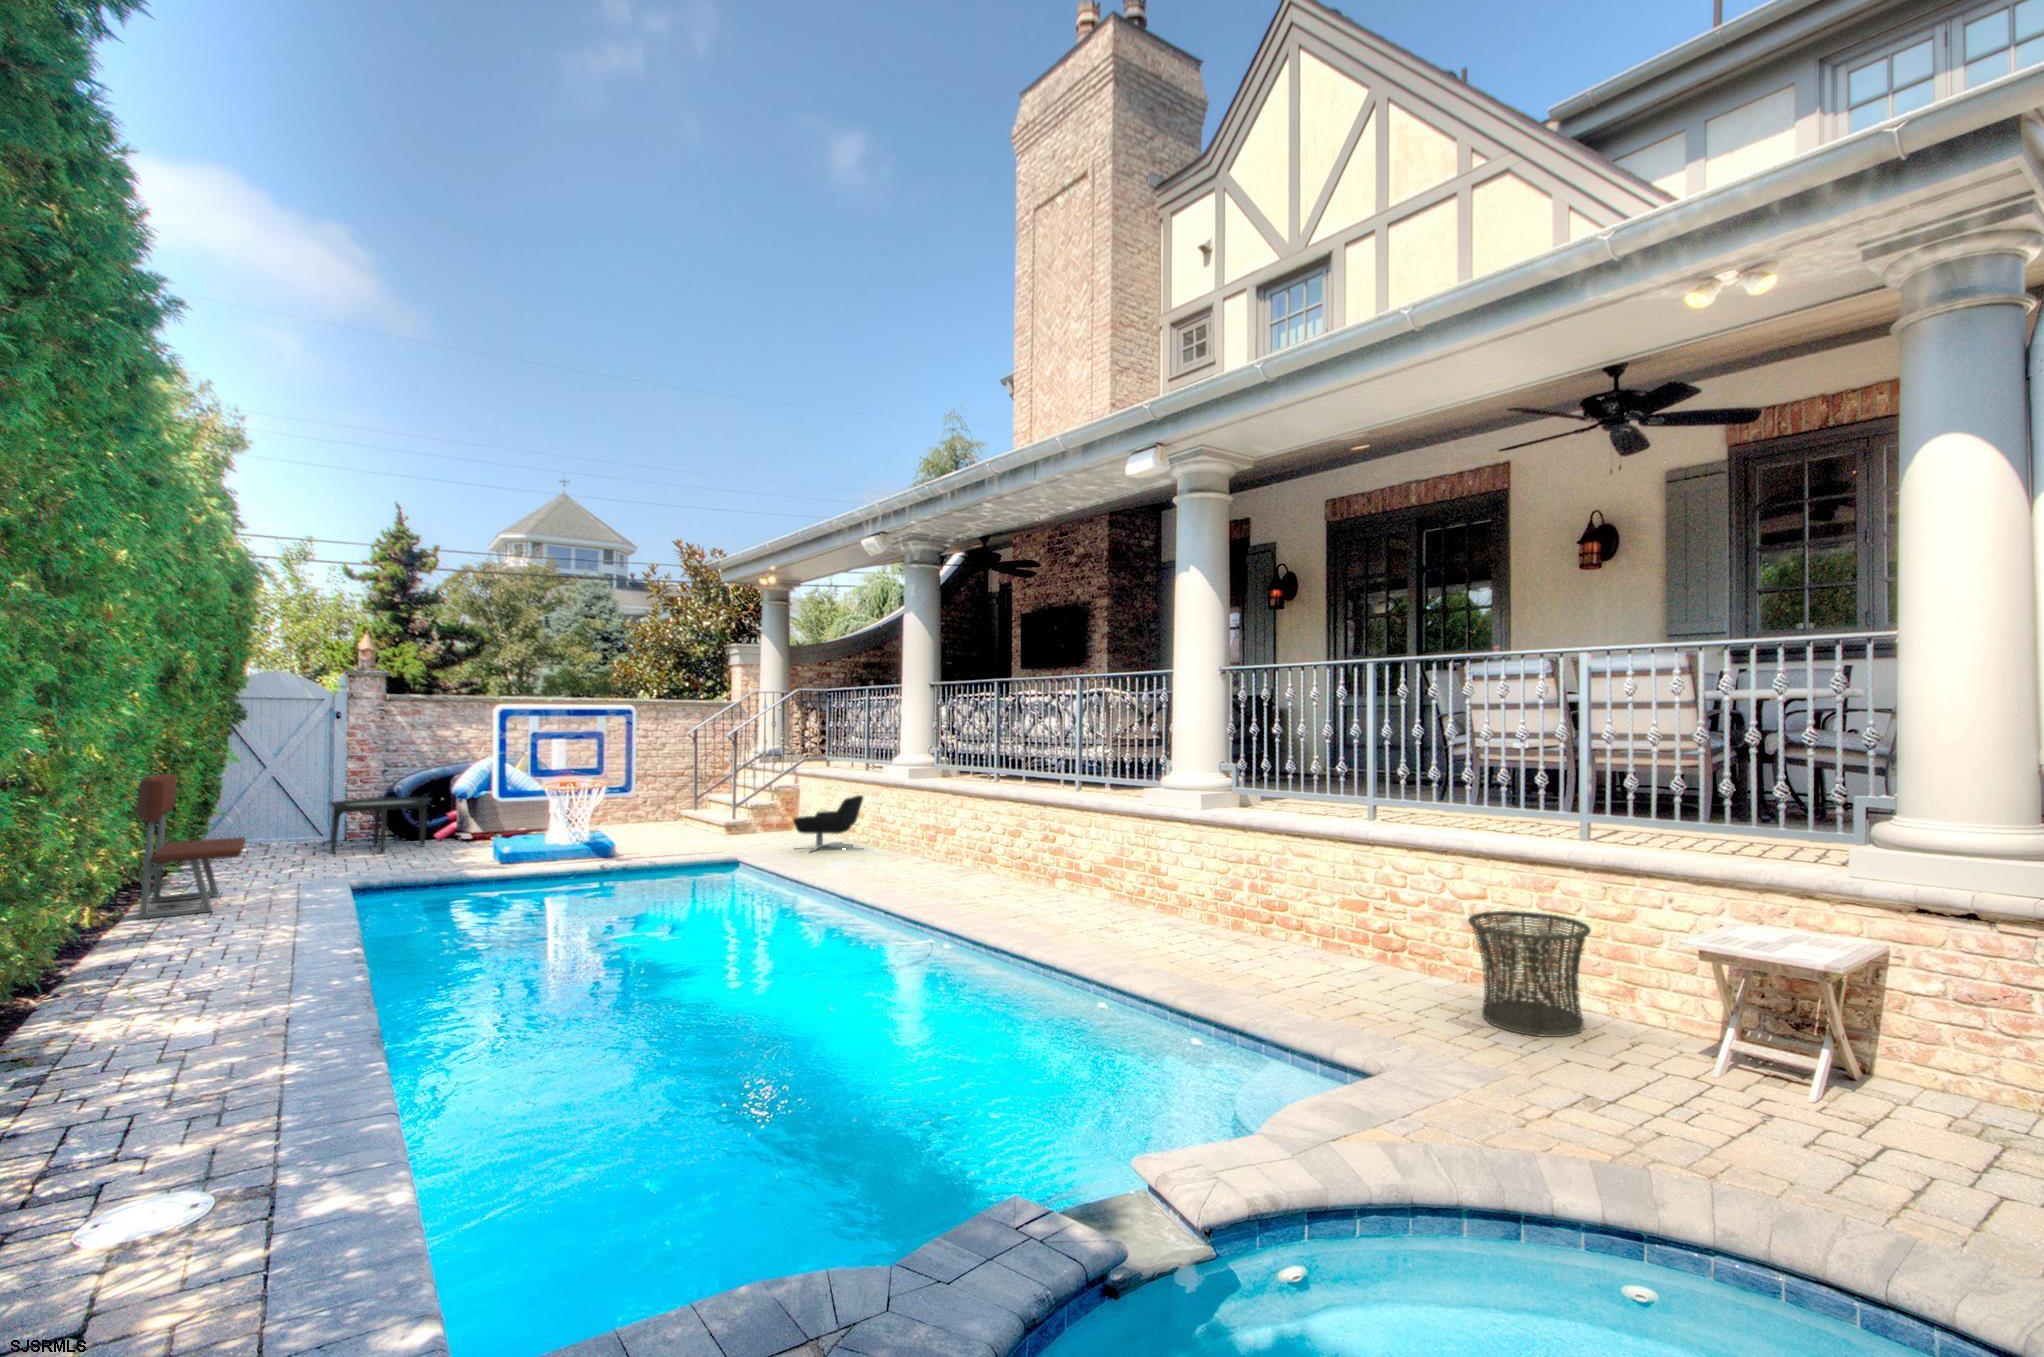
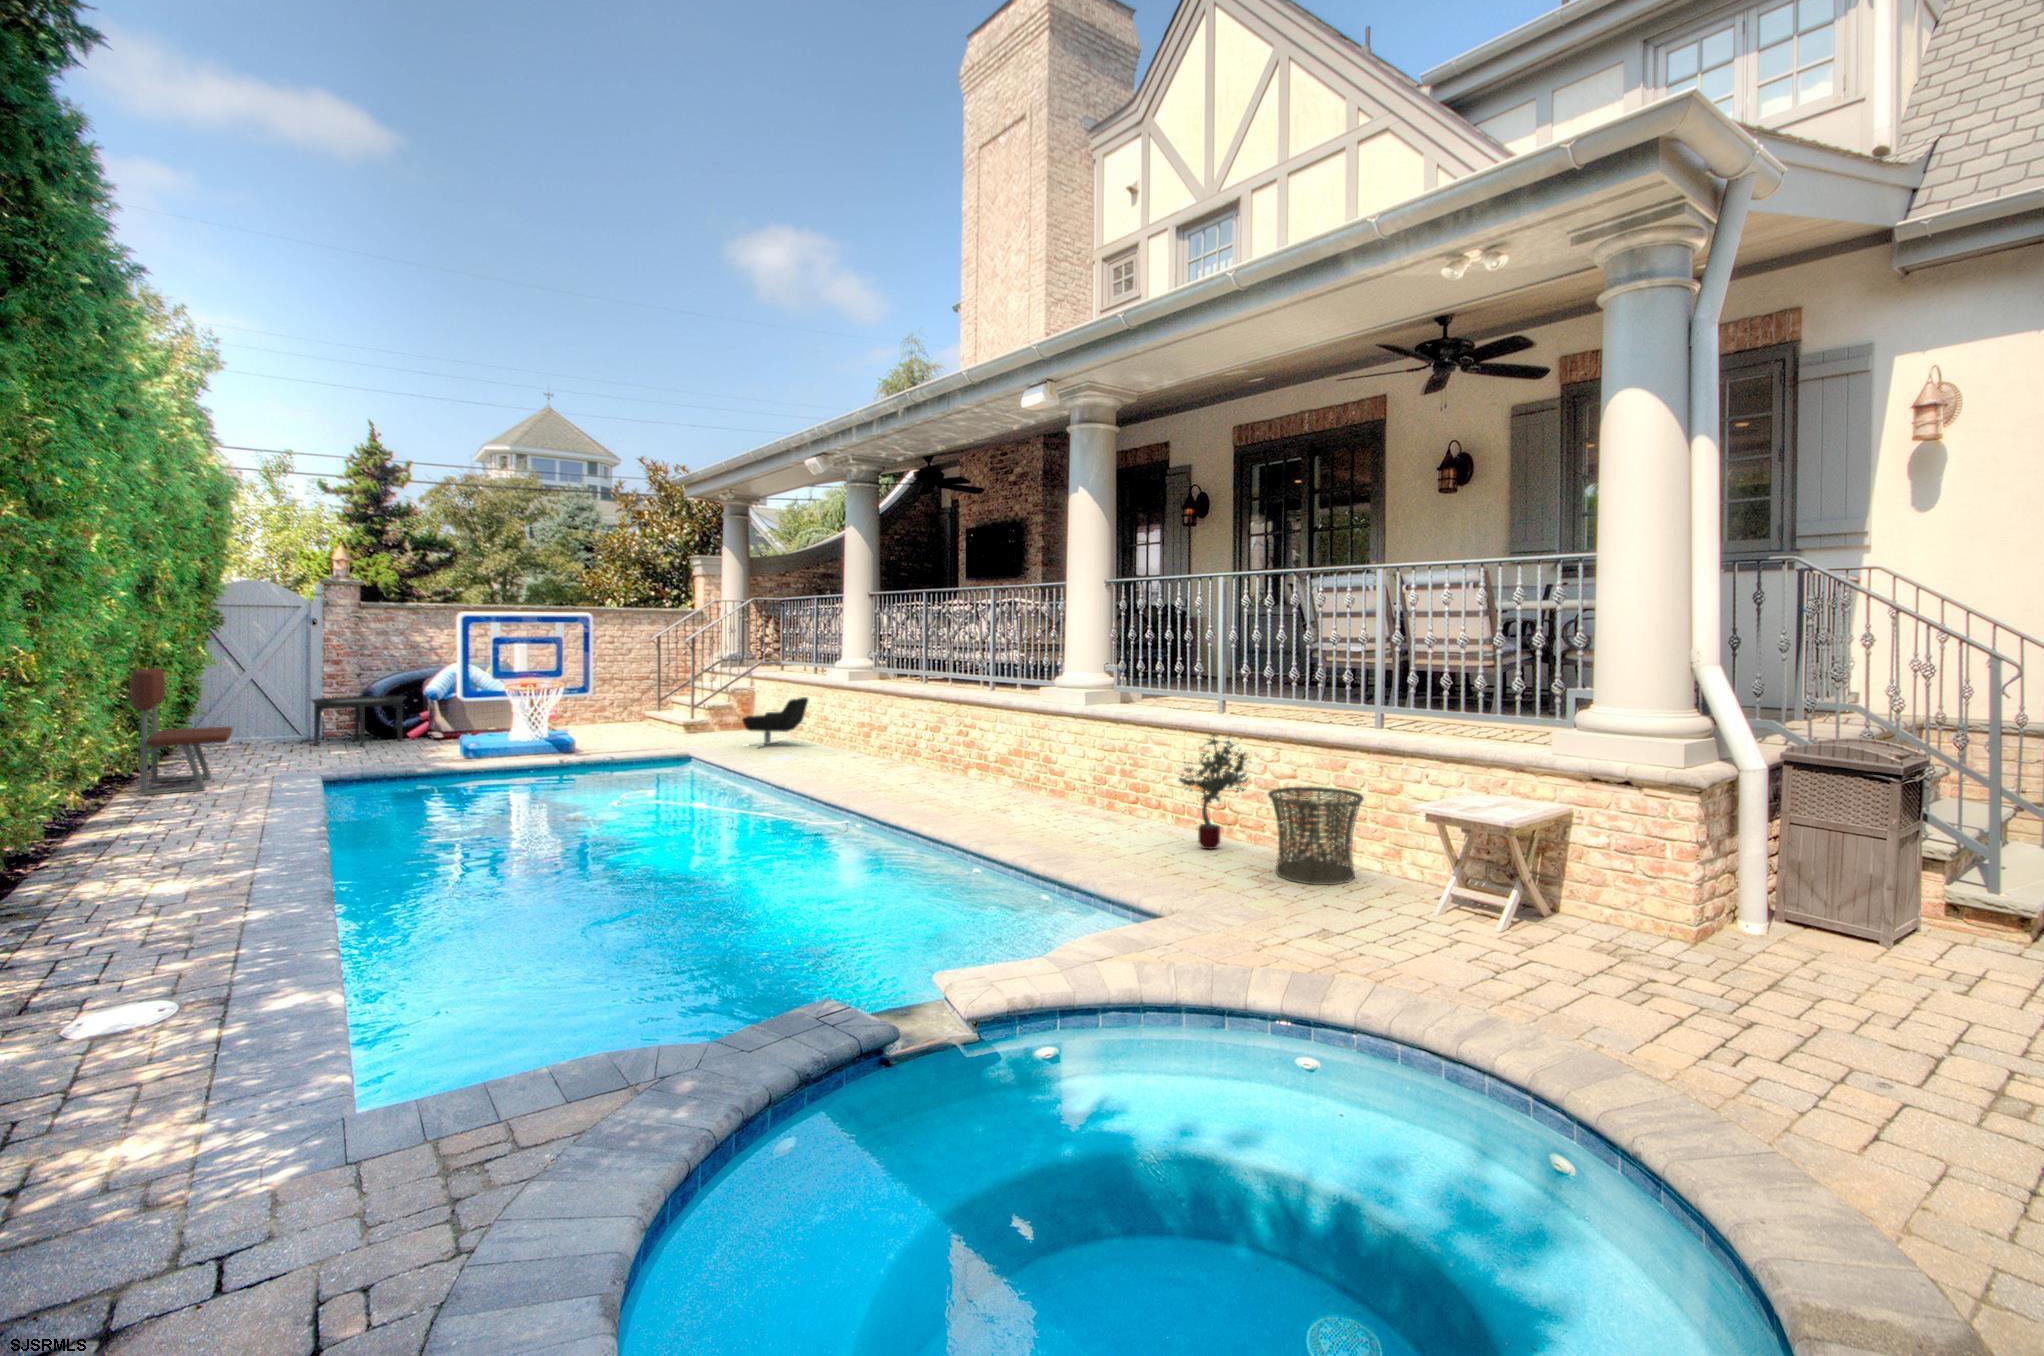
potted tree: none [1334,845,1431,985] -> present [1179,734,1248,849]

